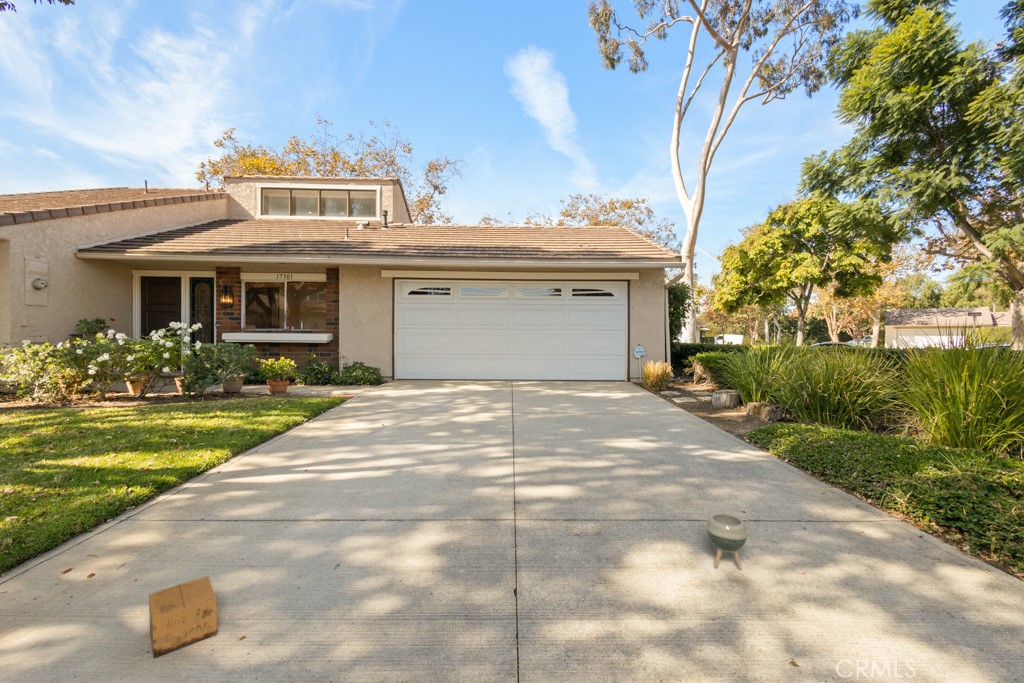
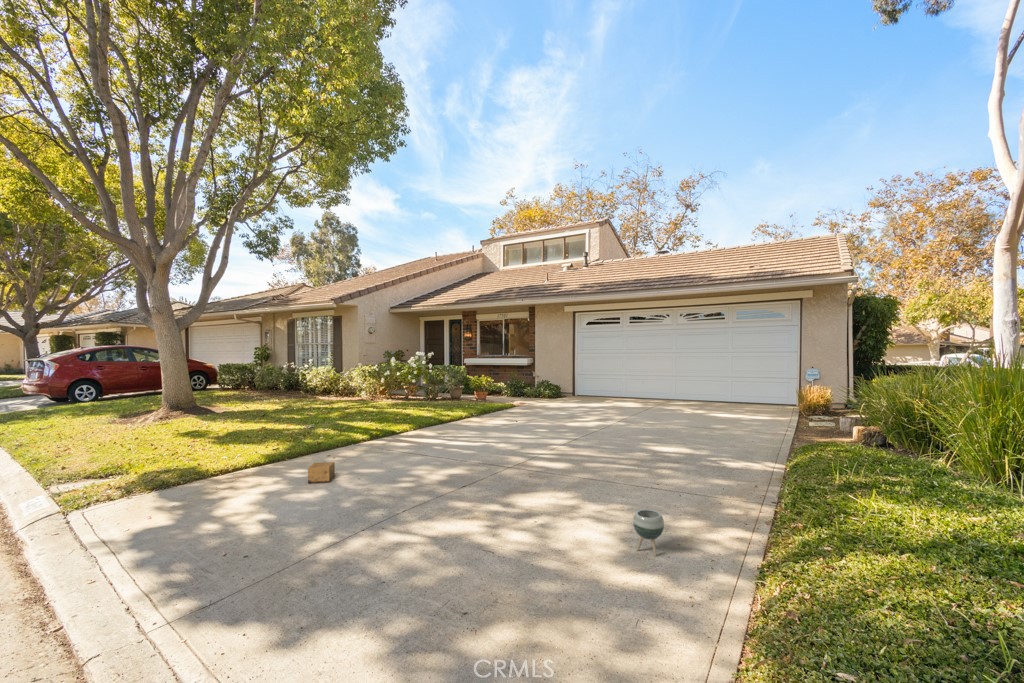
planter: present [706,514,747,570] -> present [633,510,664,556]

